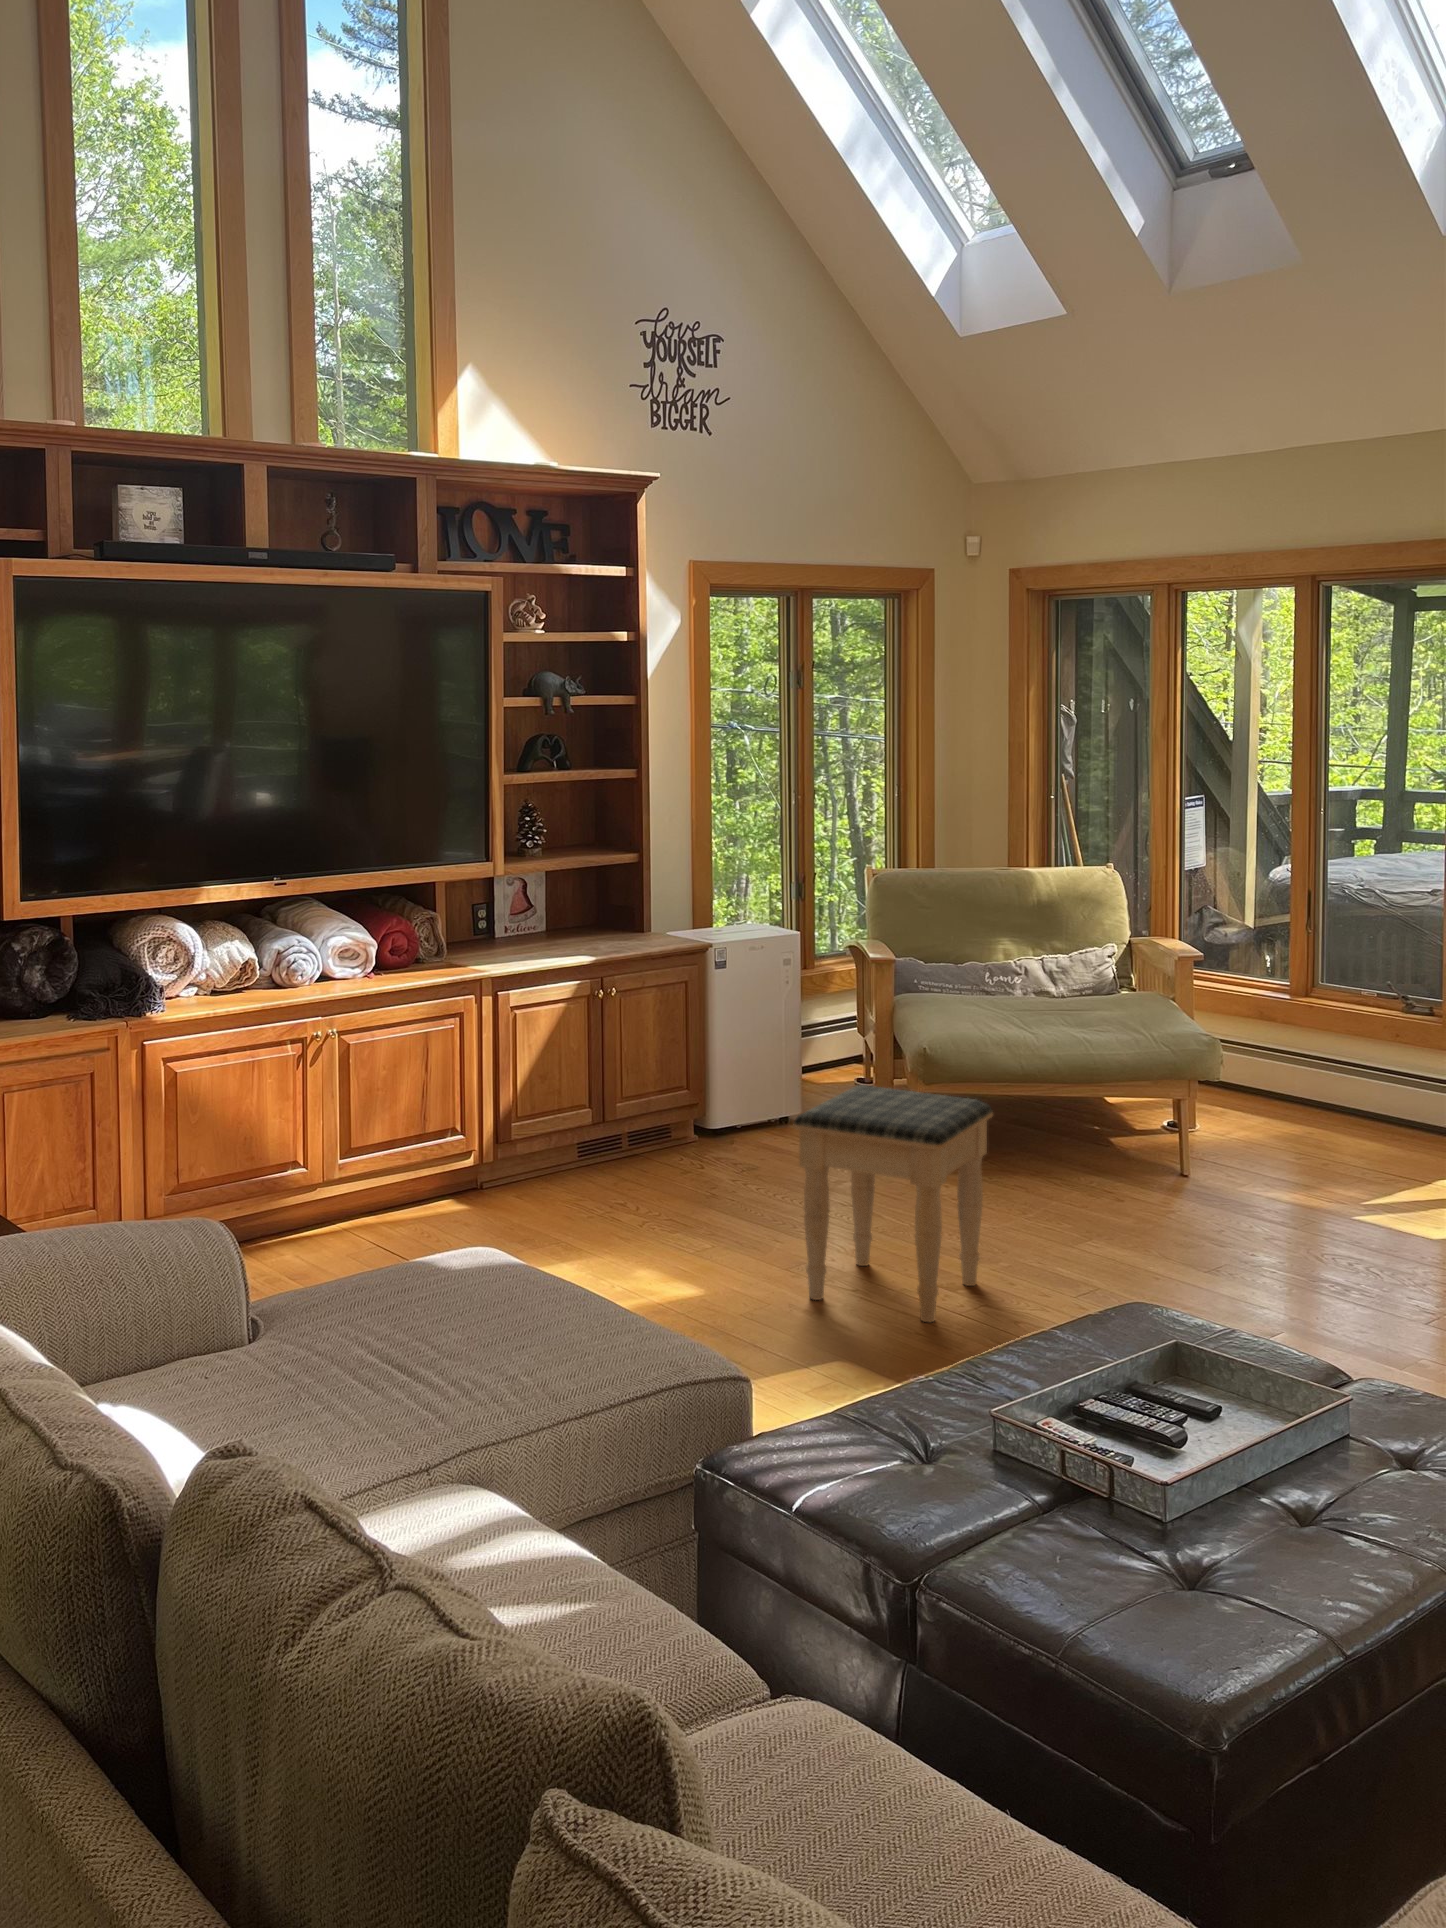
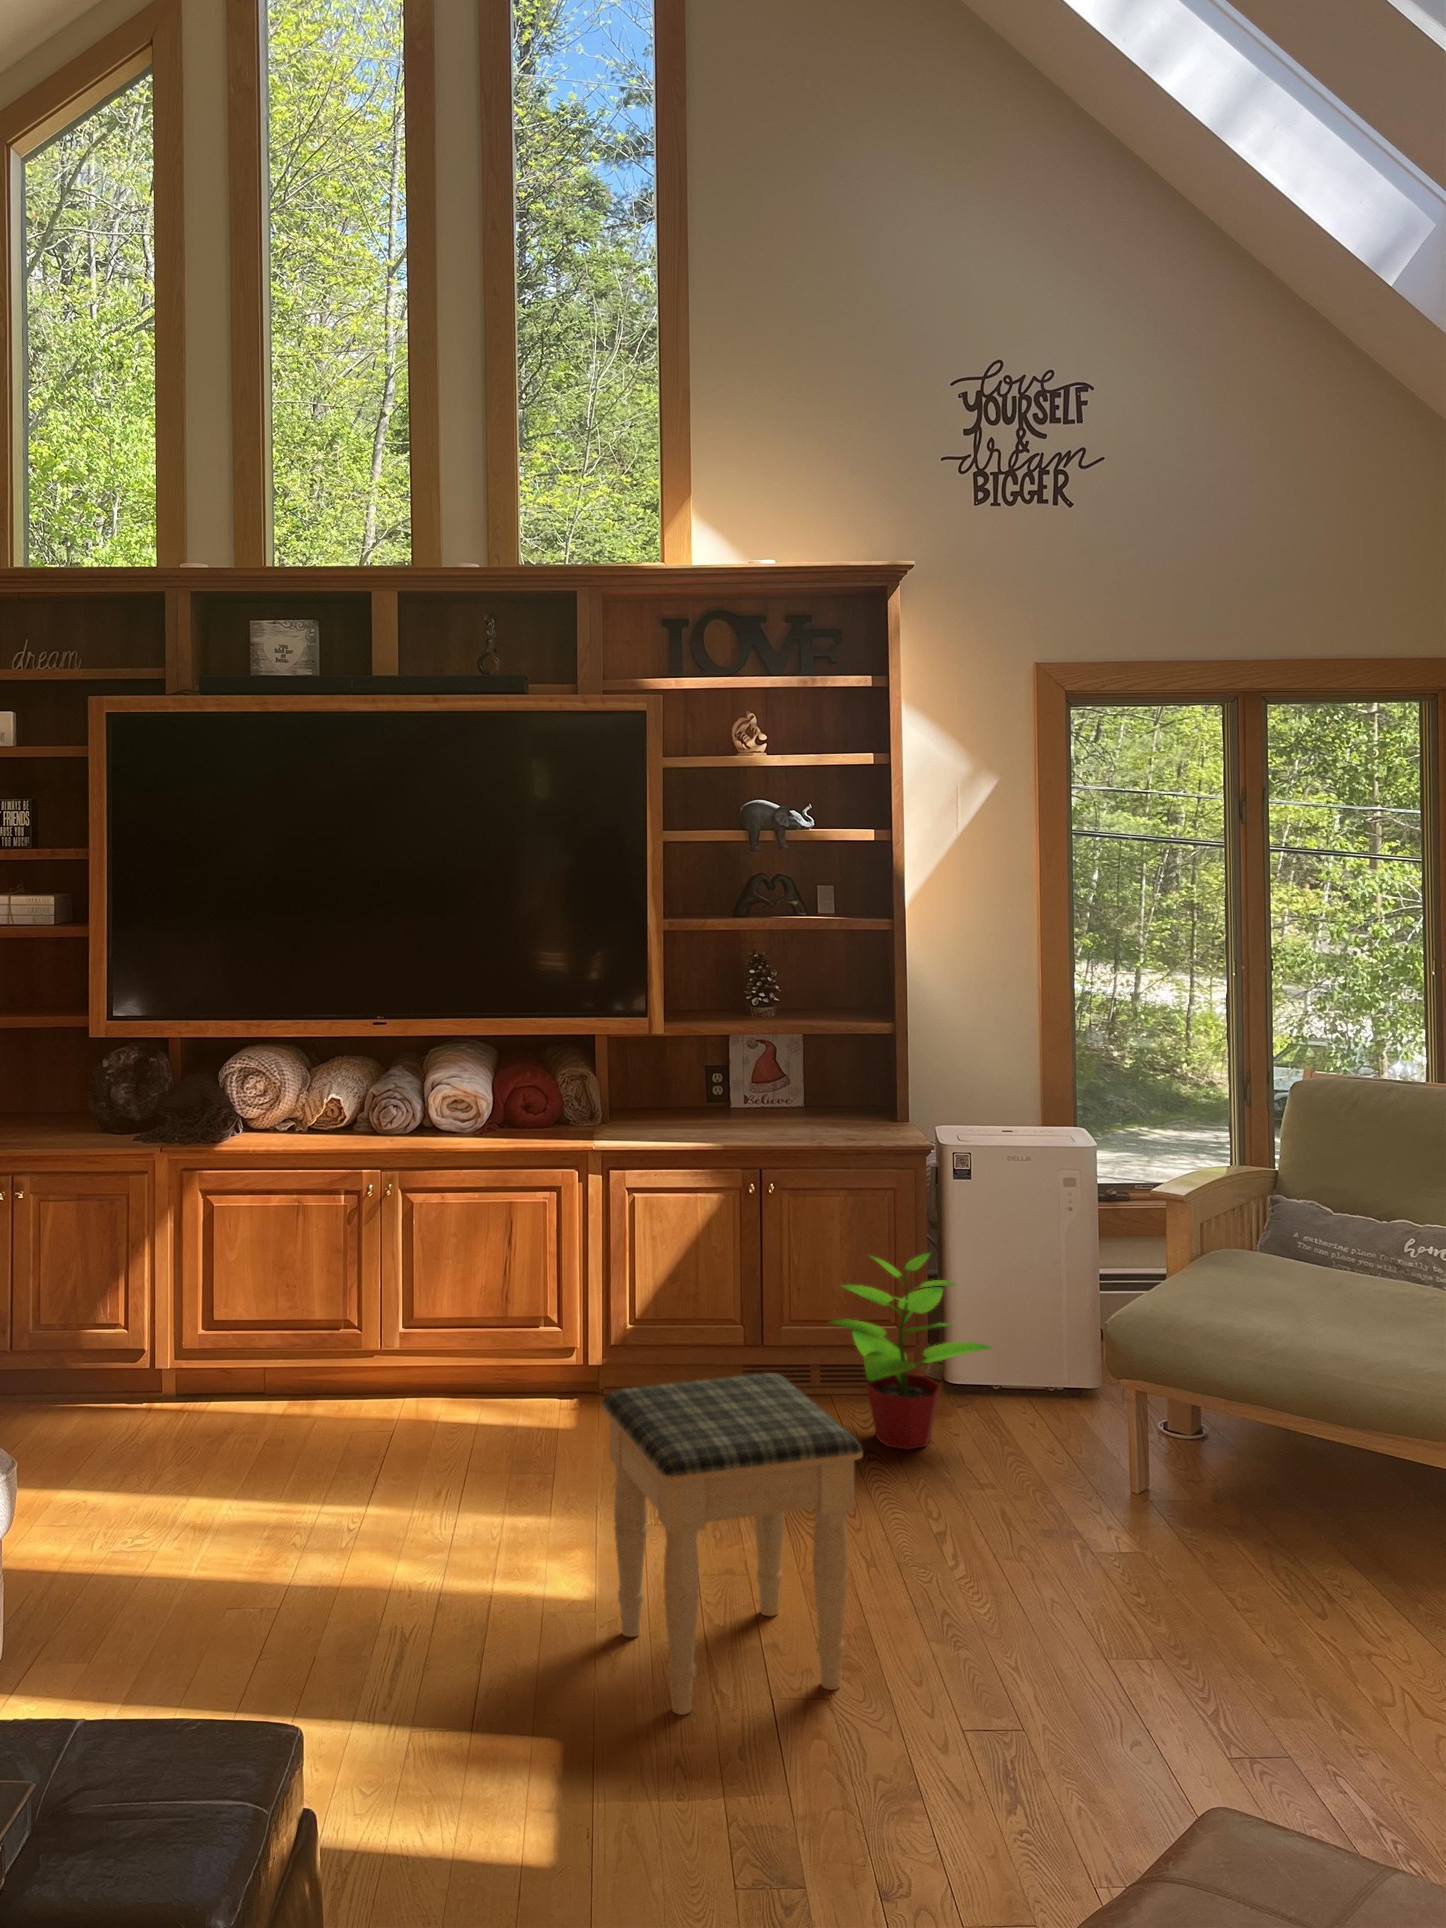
potted plant: none [665,1014,784,1169] -> present [830,1253,991,1450]

